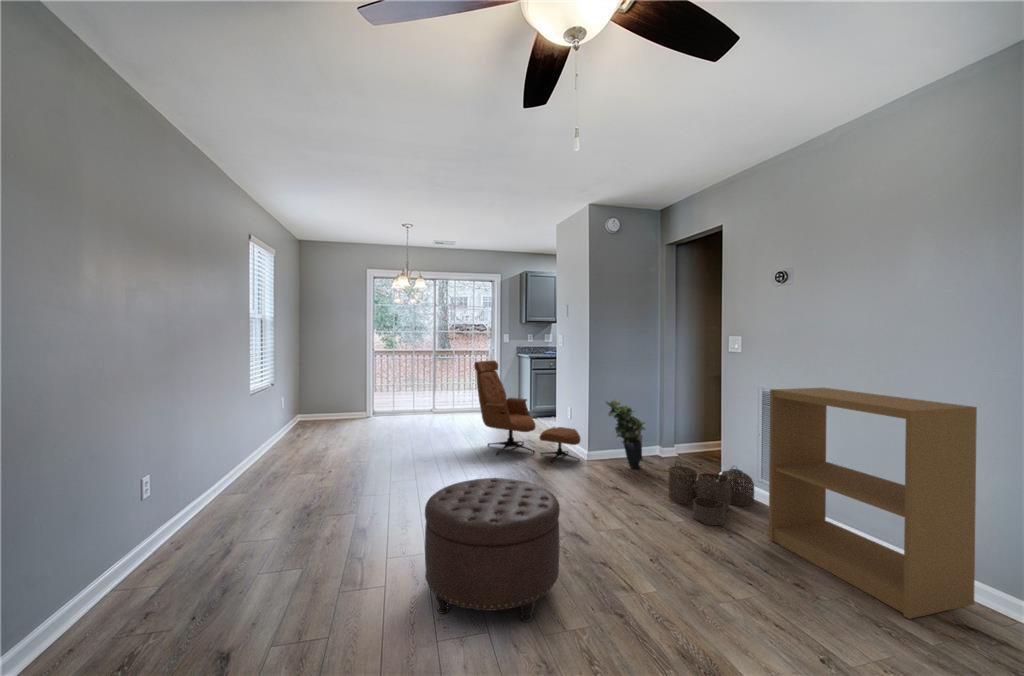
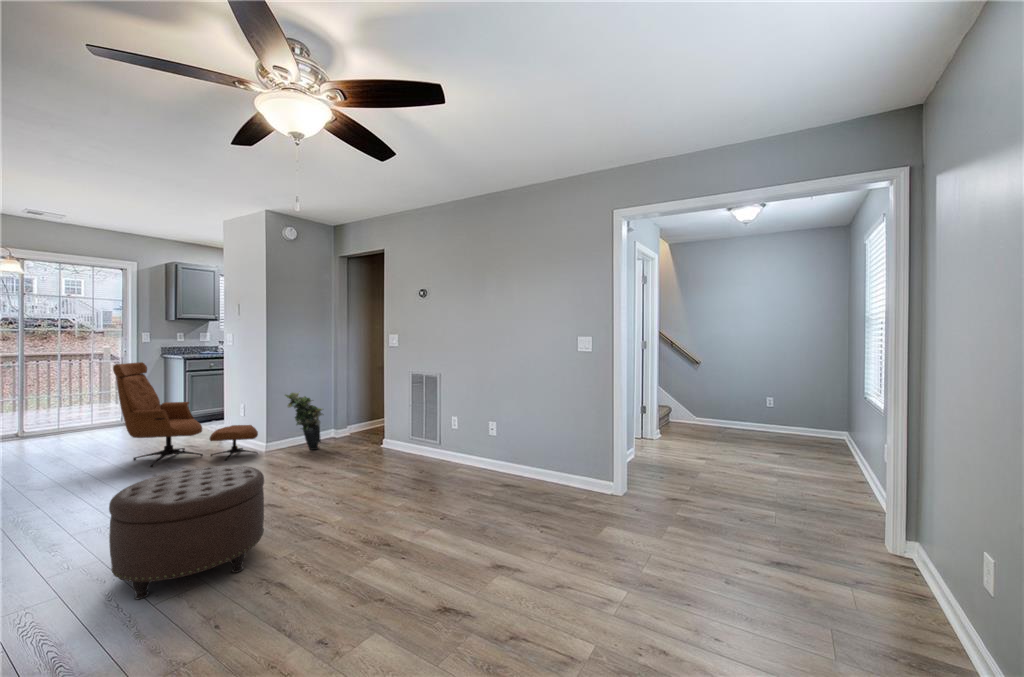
bookshelf: present [769,388,977,619] -> none [417,368,512,490]
woven basket: present [668,462,754,525] -> none [345,430,407,474]

